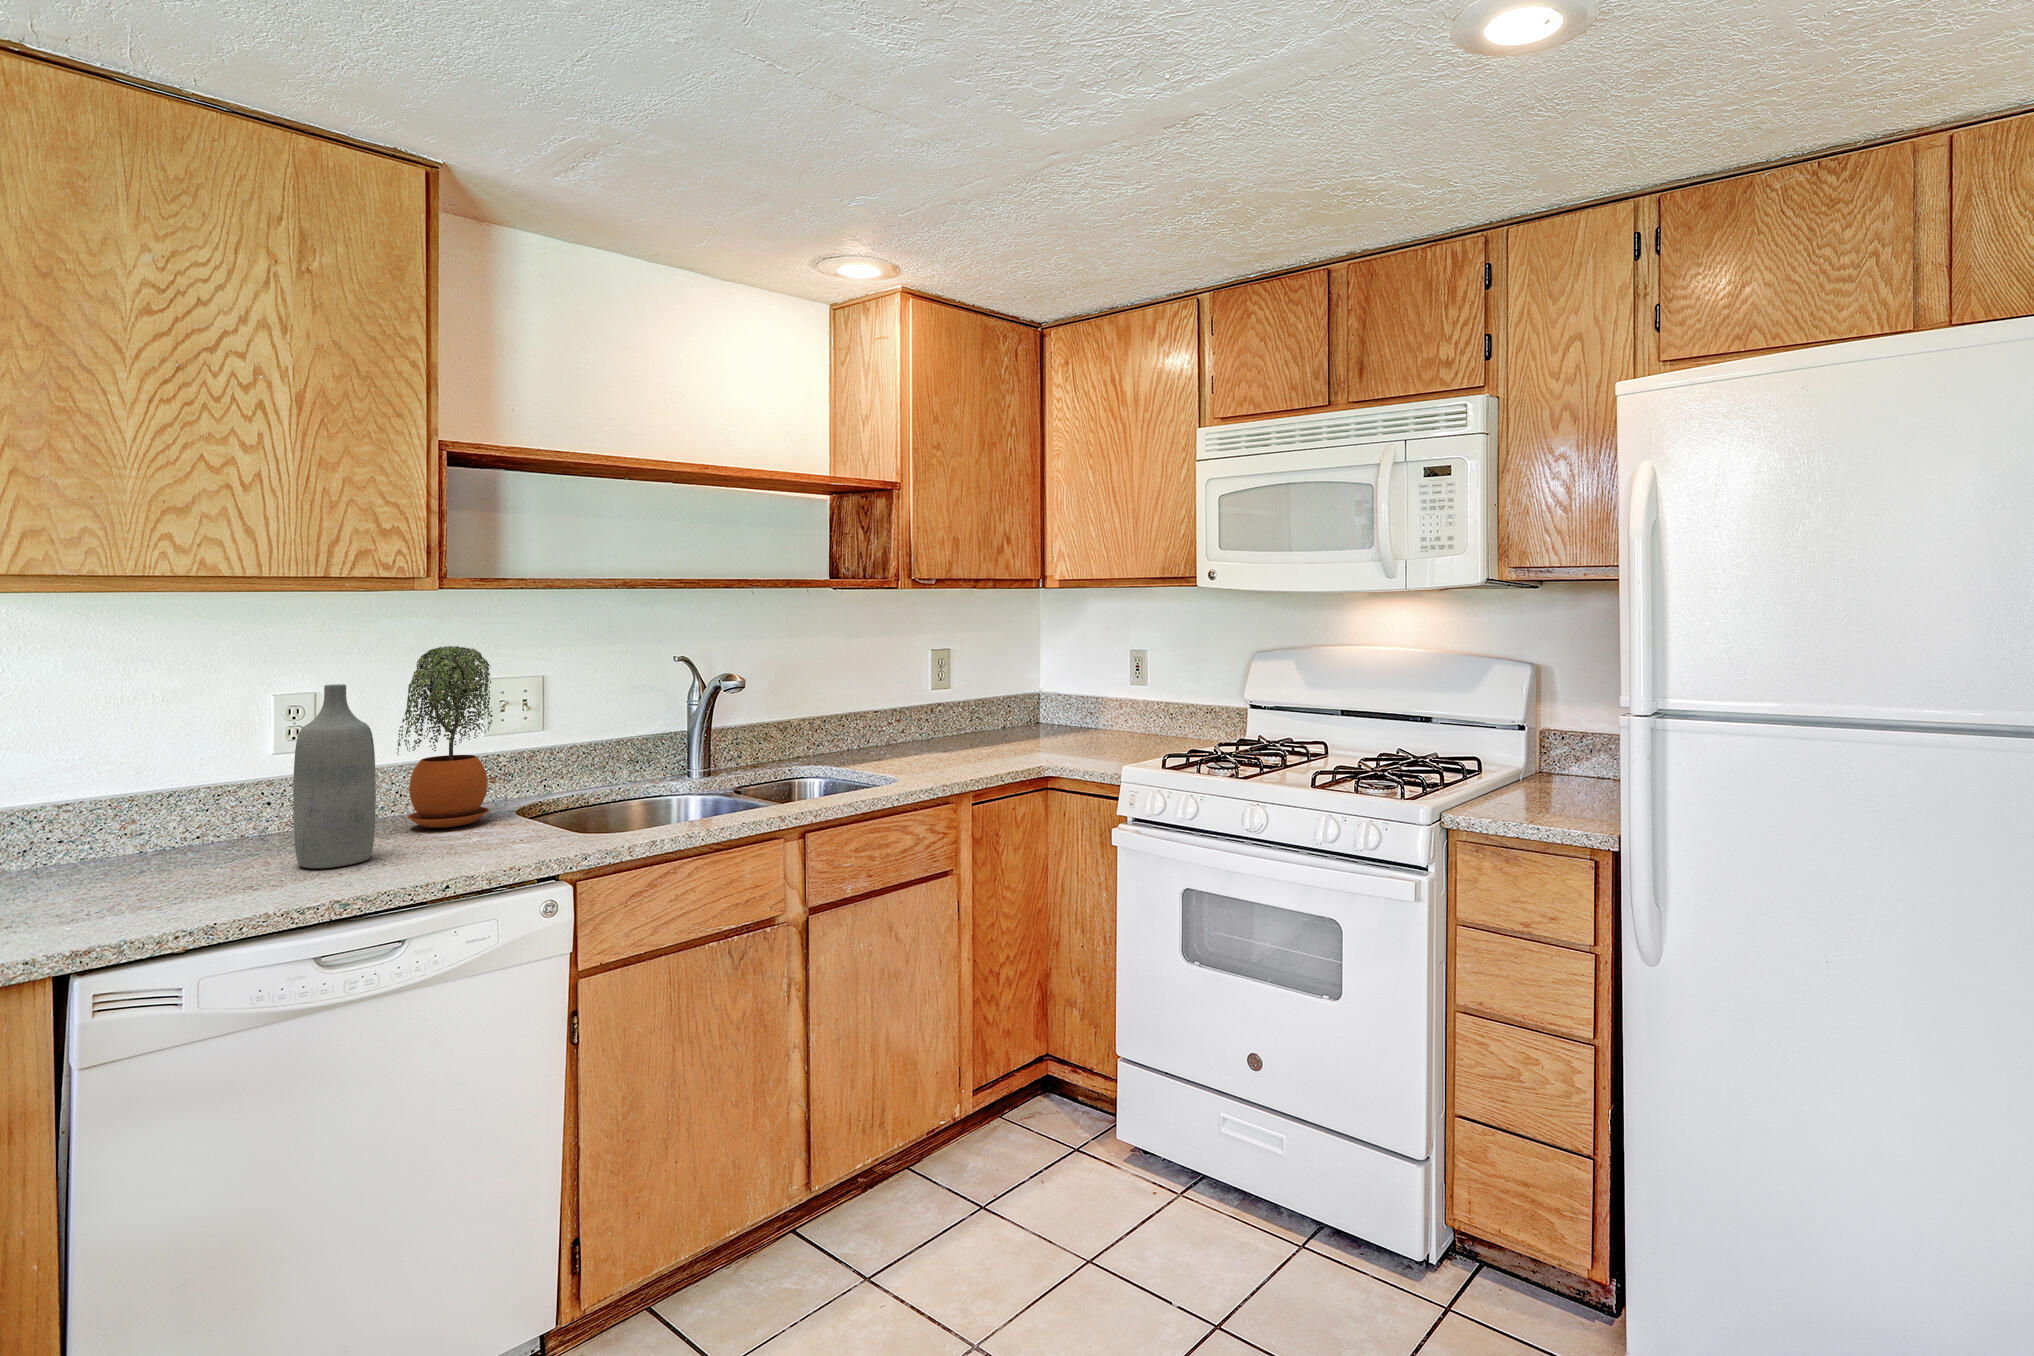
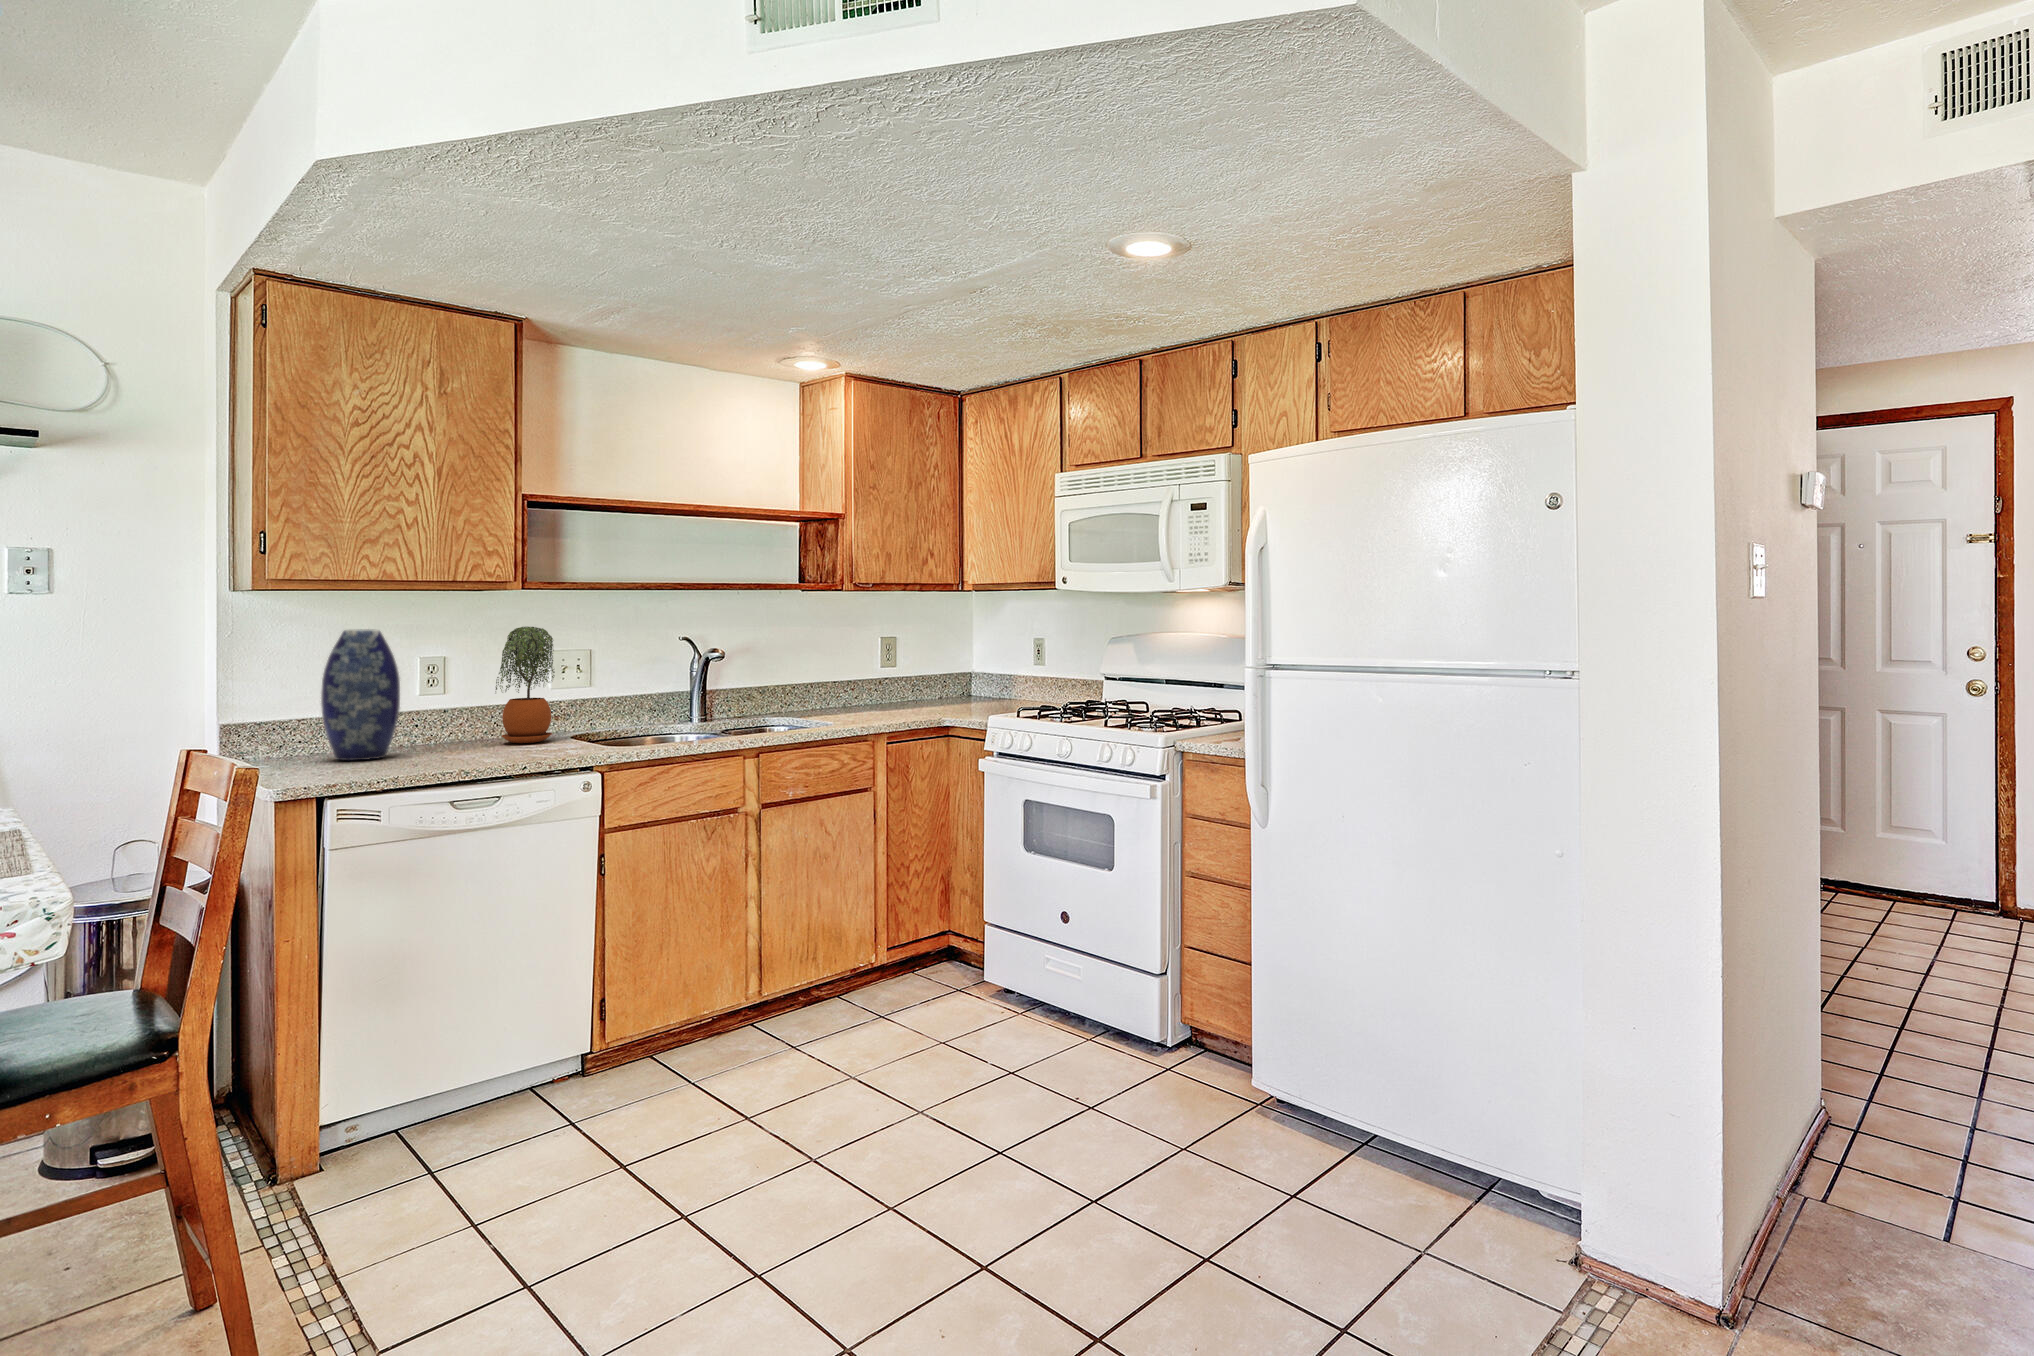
vase: none [87,658,232,879] -> present [321,630,400,761]
bottle: present [293,684,376,868] -> none [436,647,483,758]

